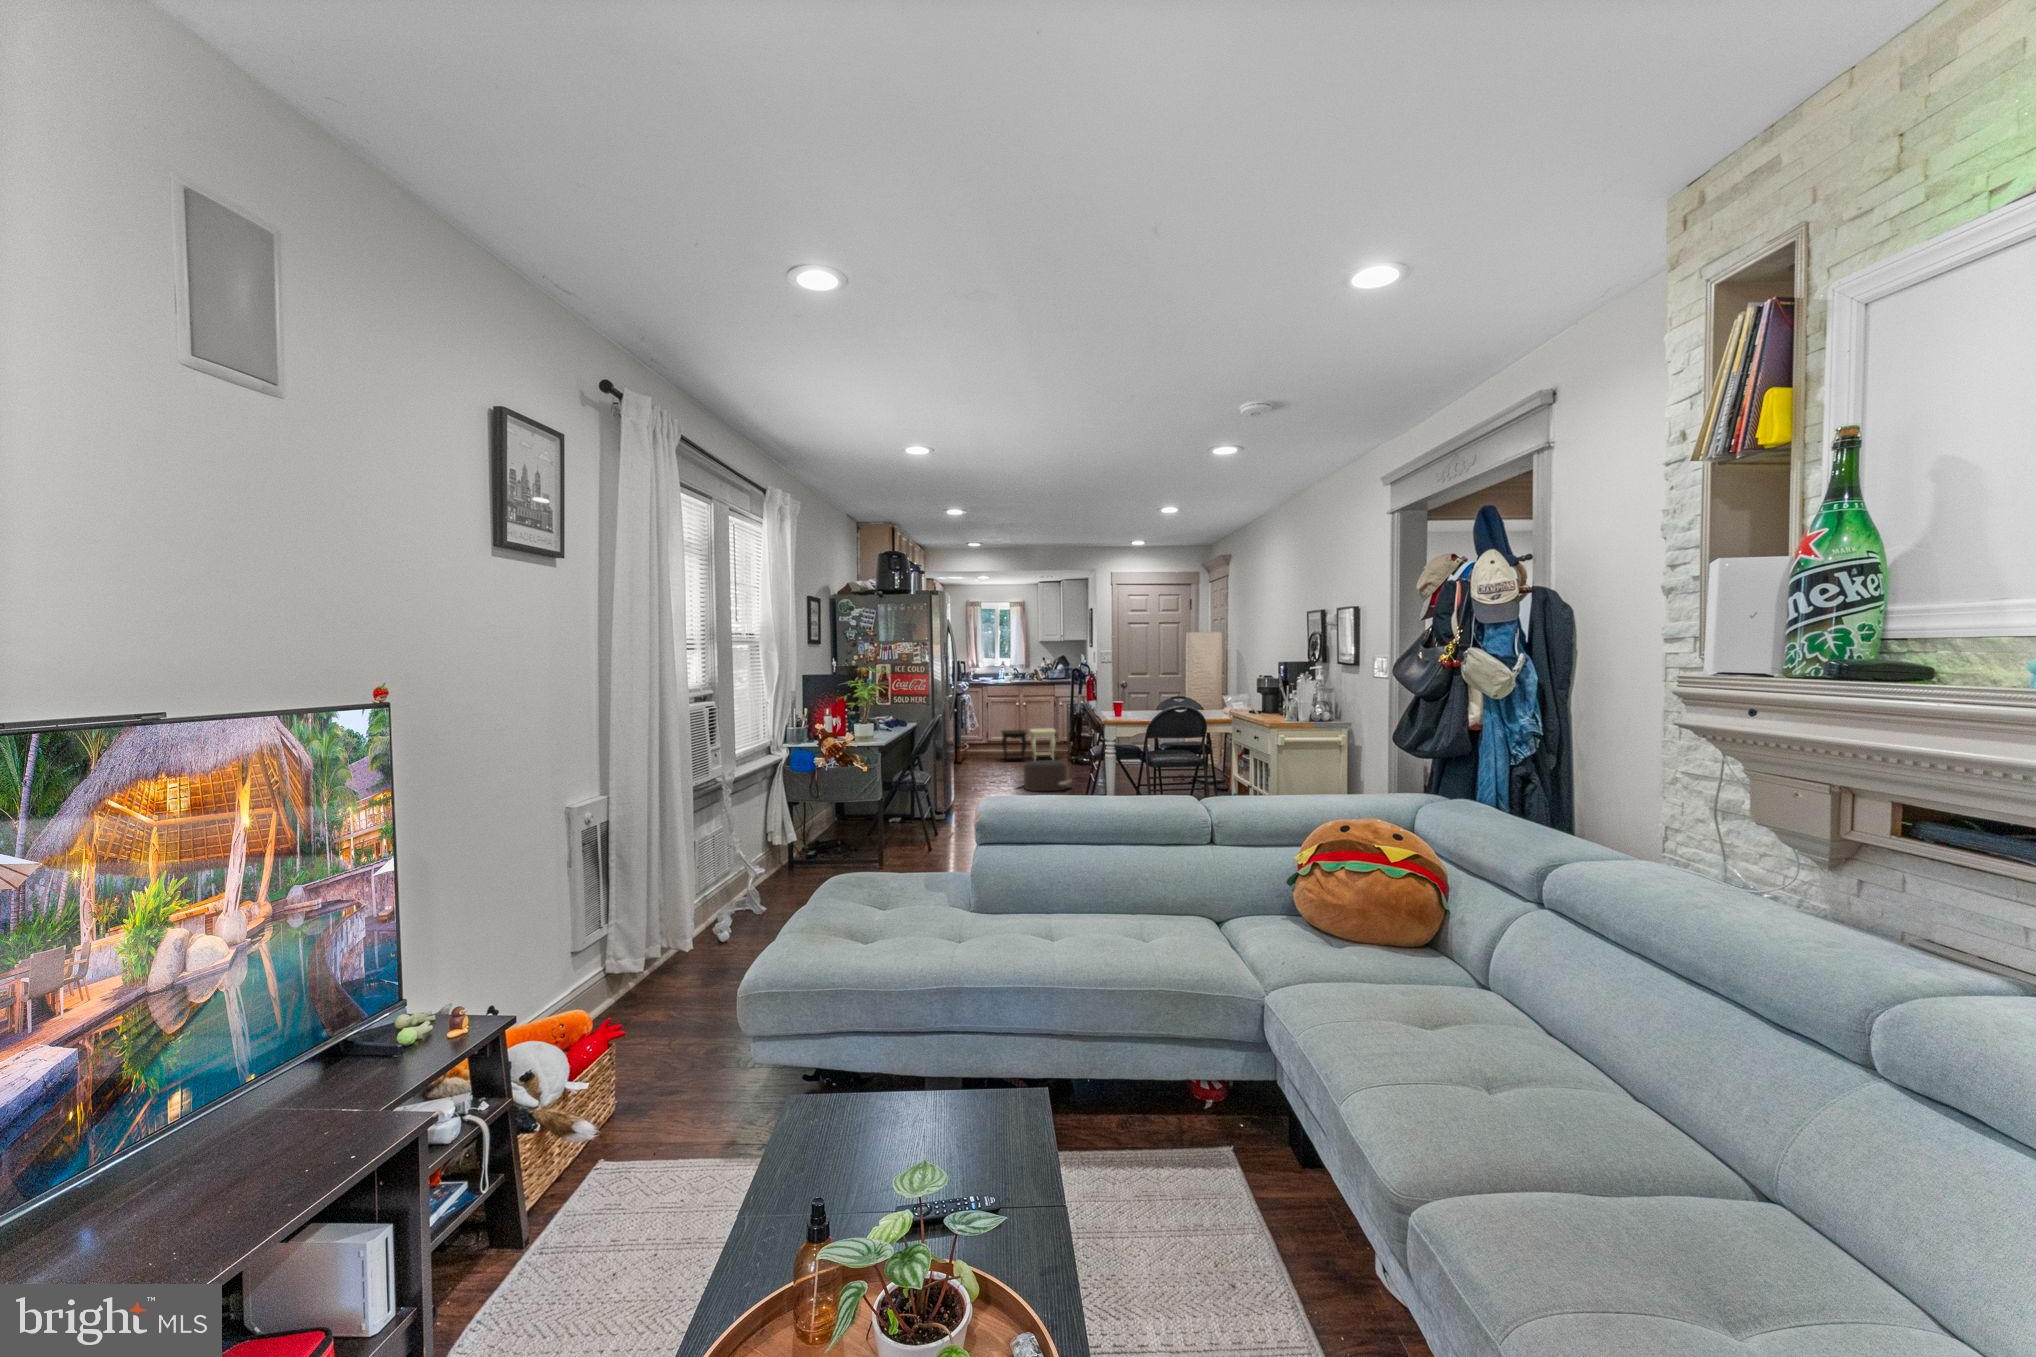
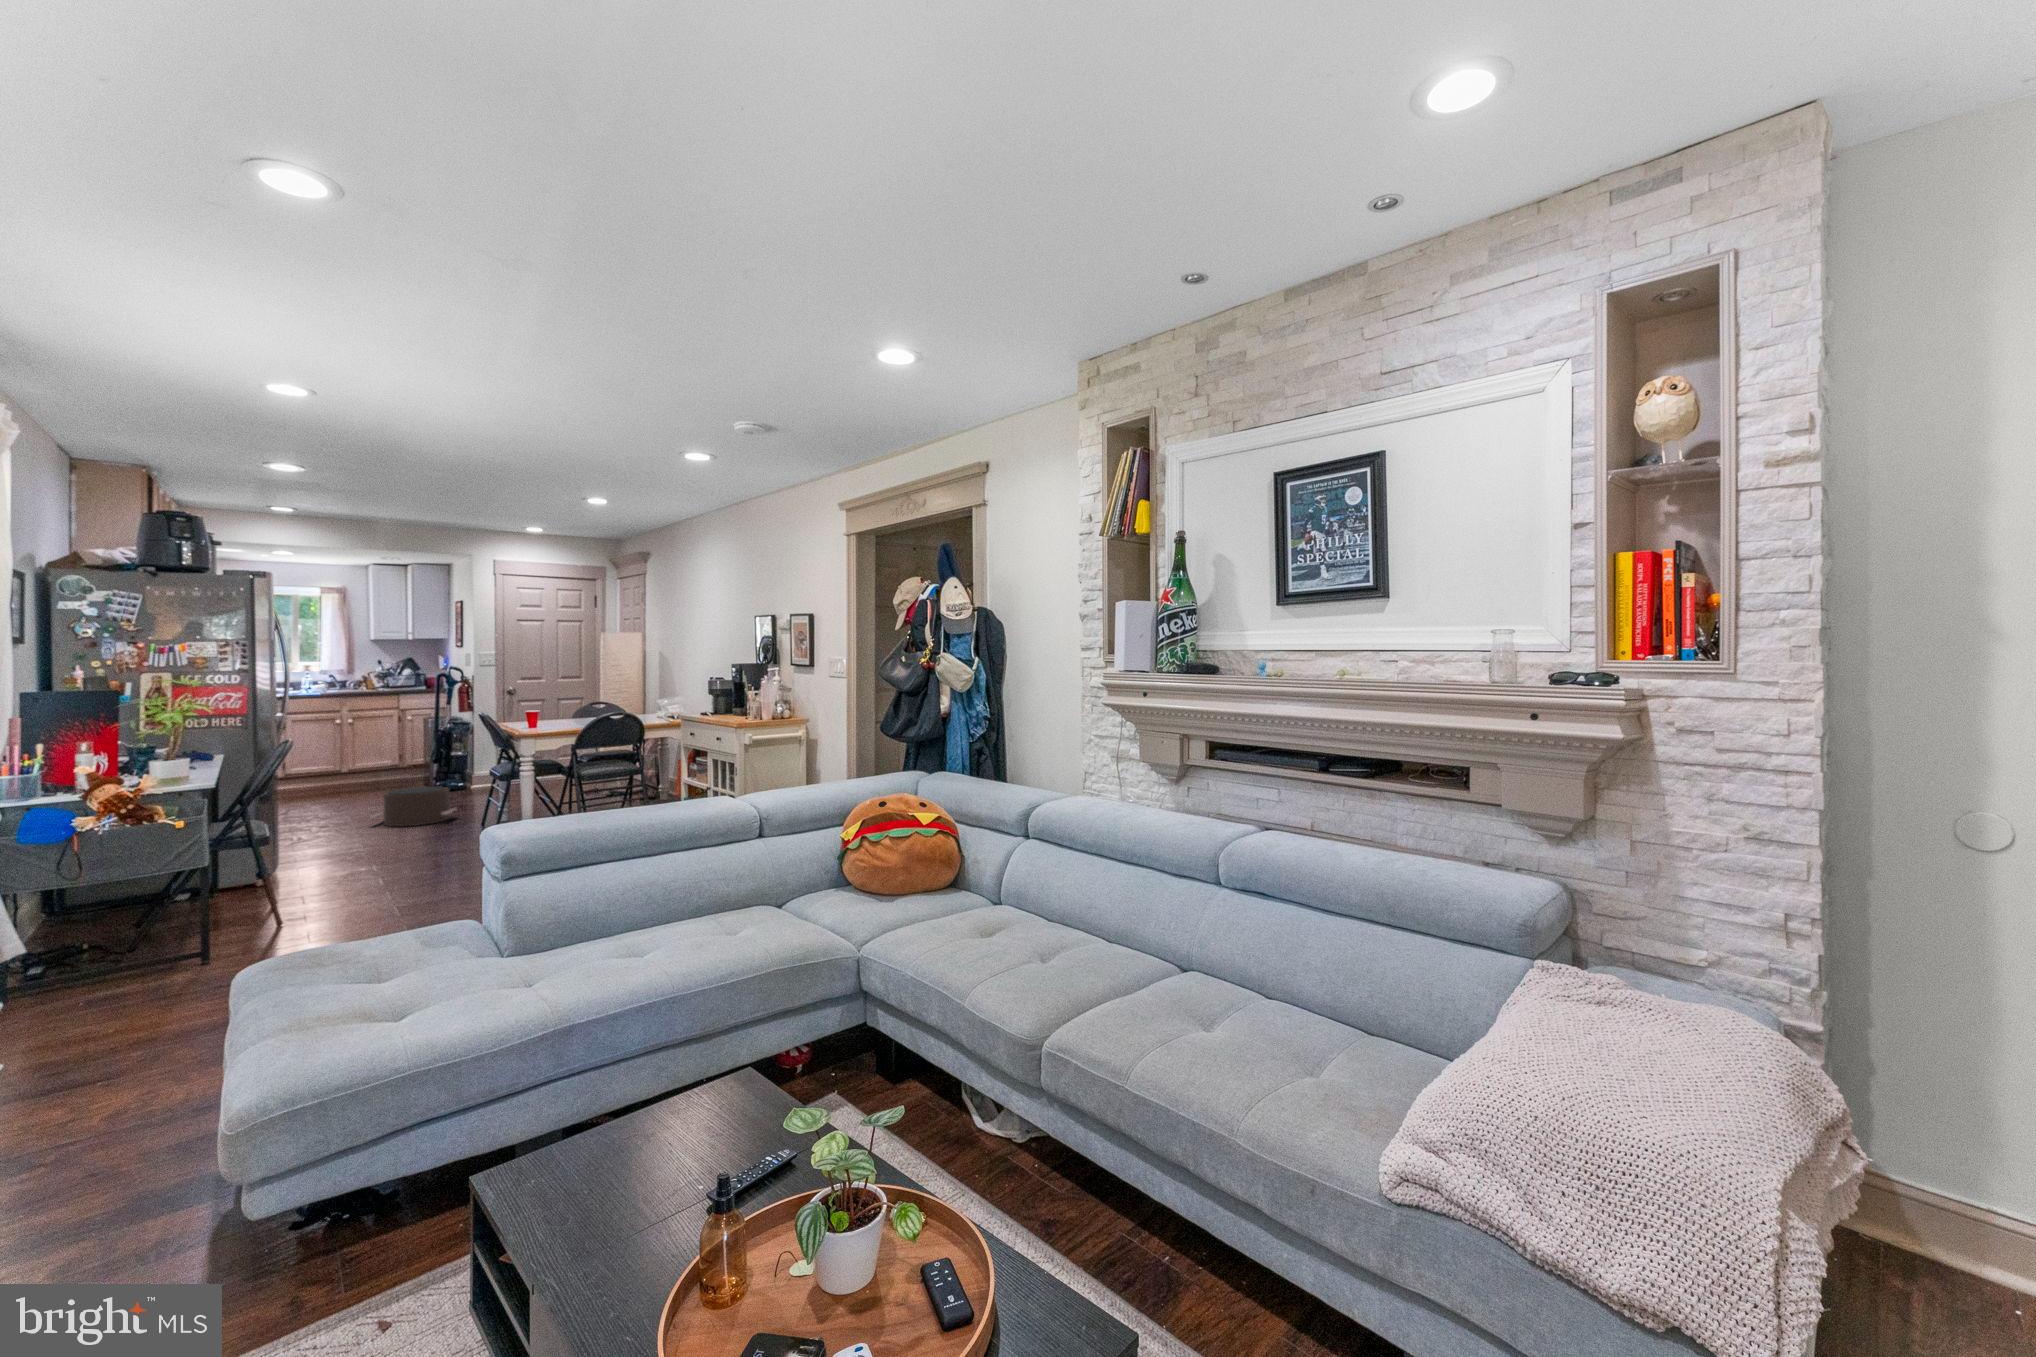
side table: present [1001,728,1056,761] -> none [317,749,410,797]

